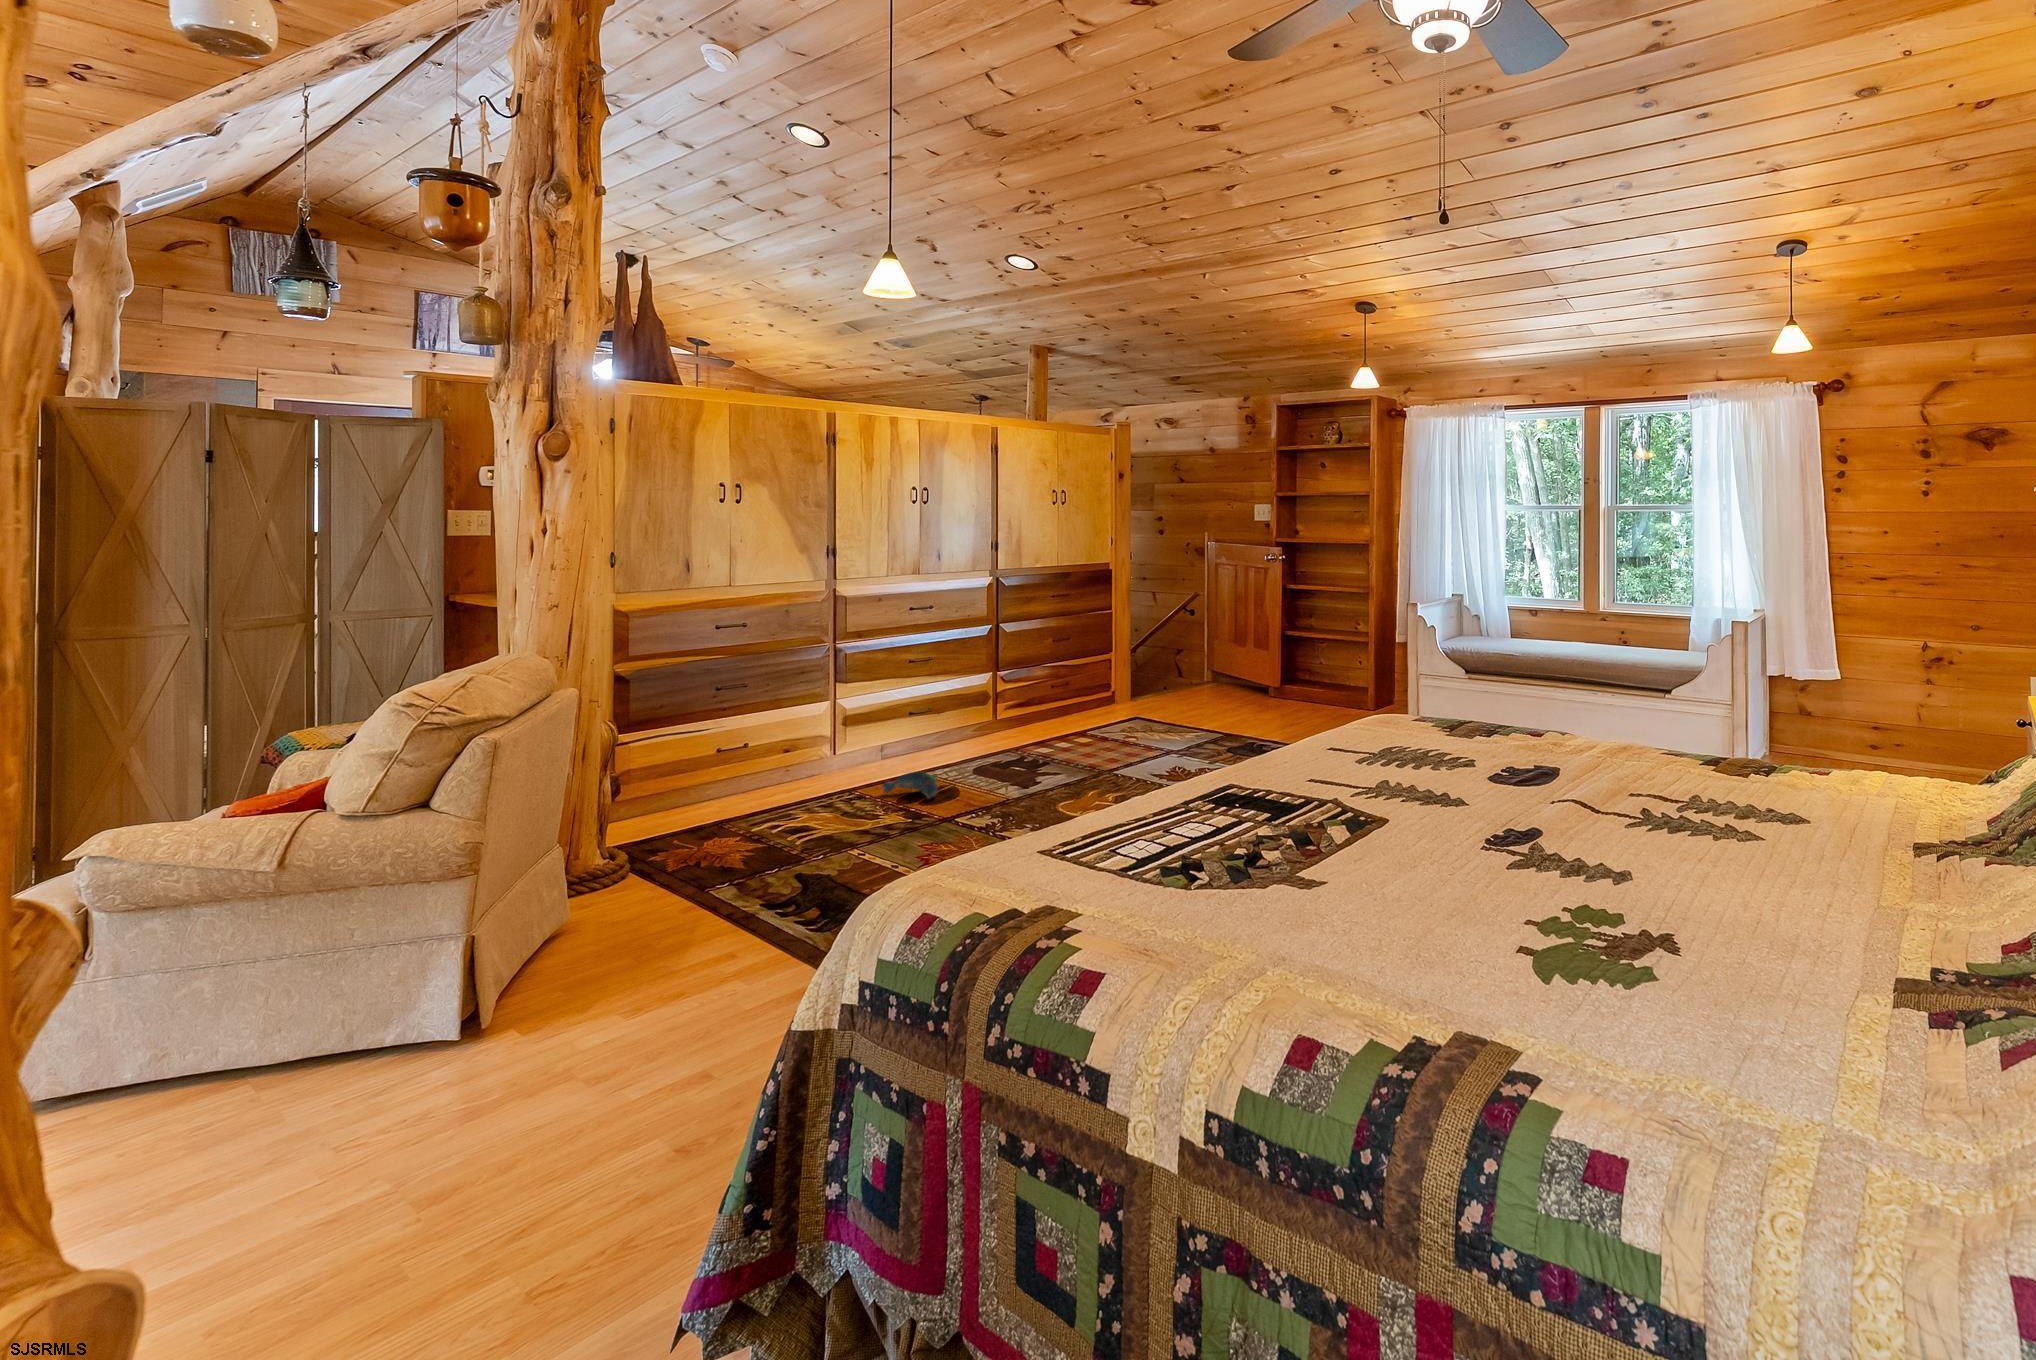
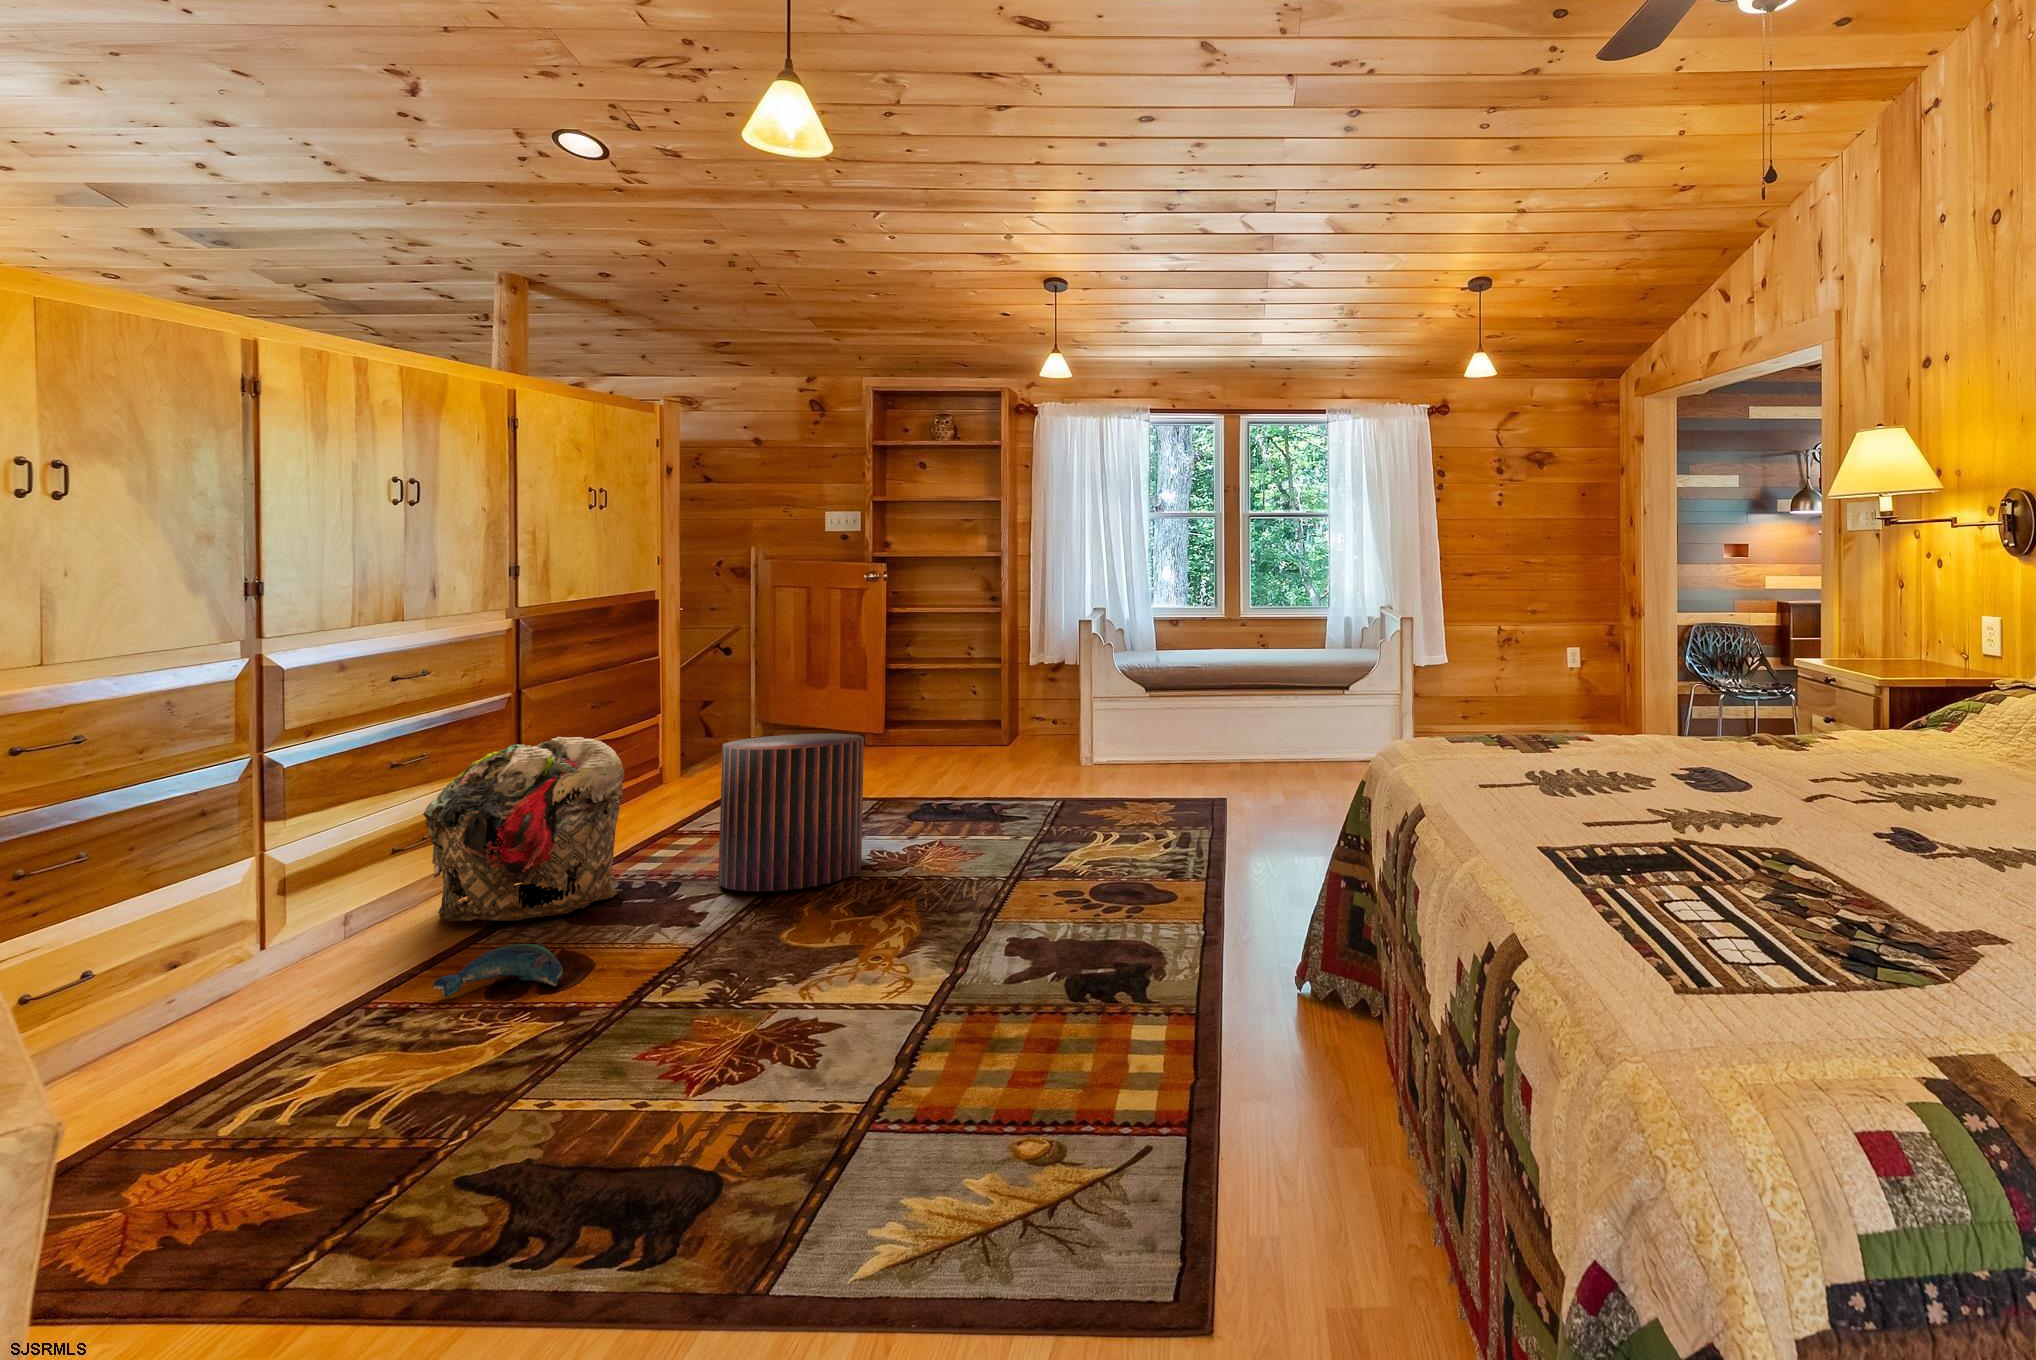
laundry basket: none [921,655,1029,765] -> present [423,737,625,921]
pouf: none [1061,669,1160,776] -> present [718,734,864,891]

